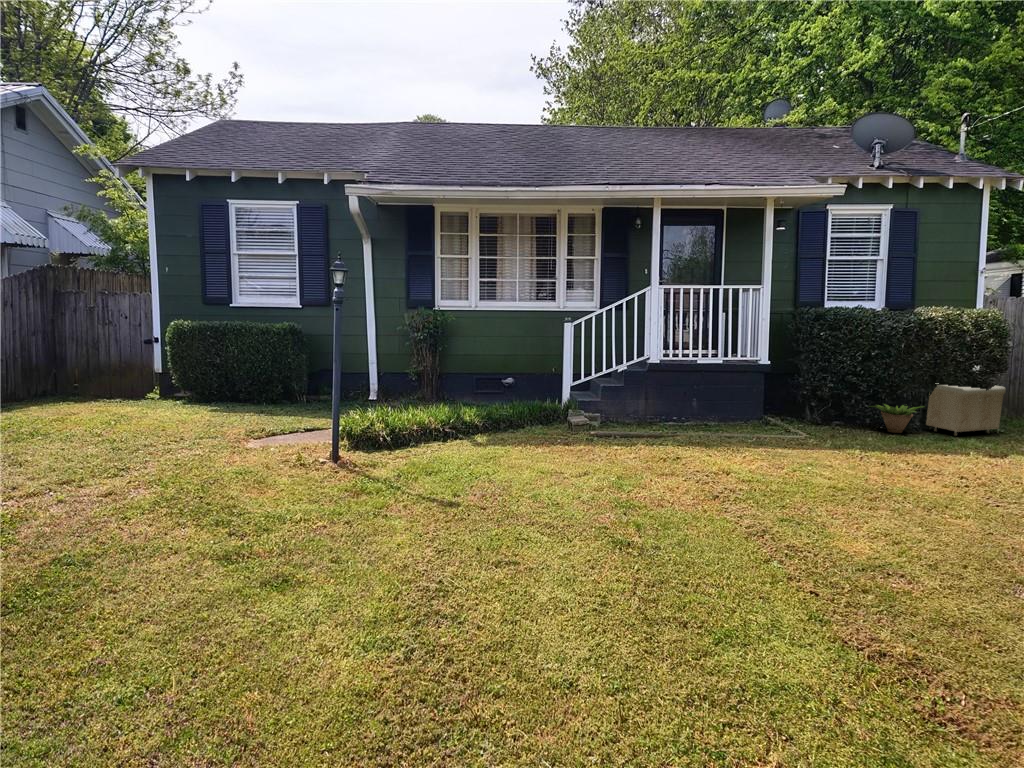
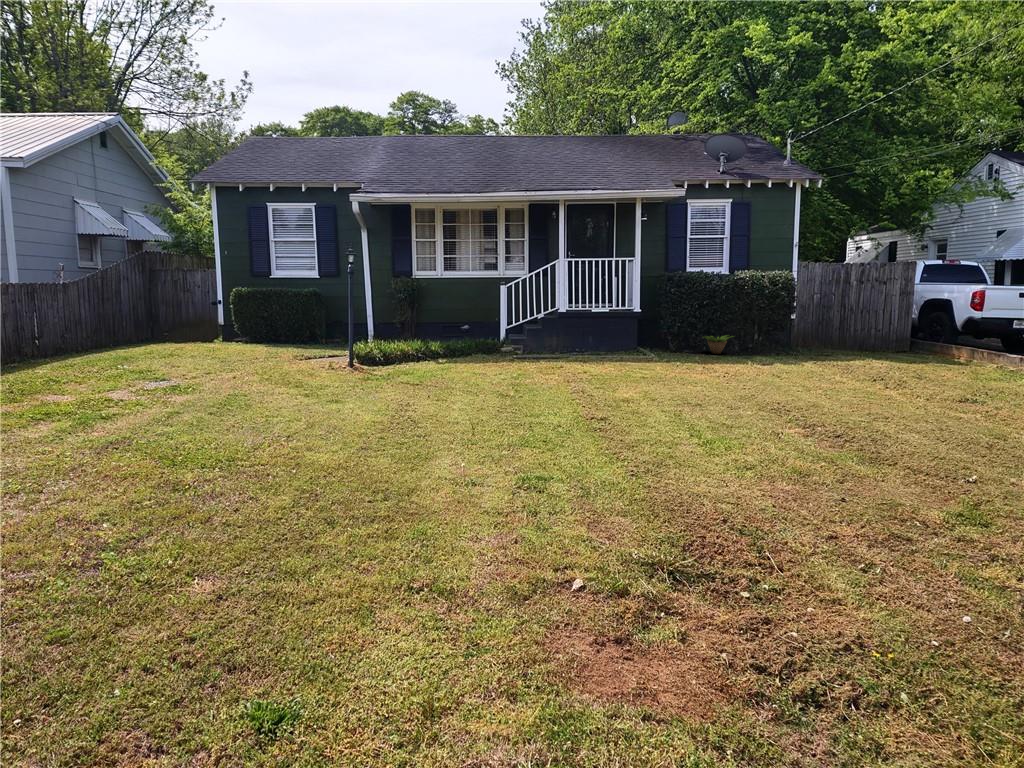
storage bench: present [926,385,1006,436] -> none [738,320,789,355]

